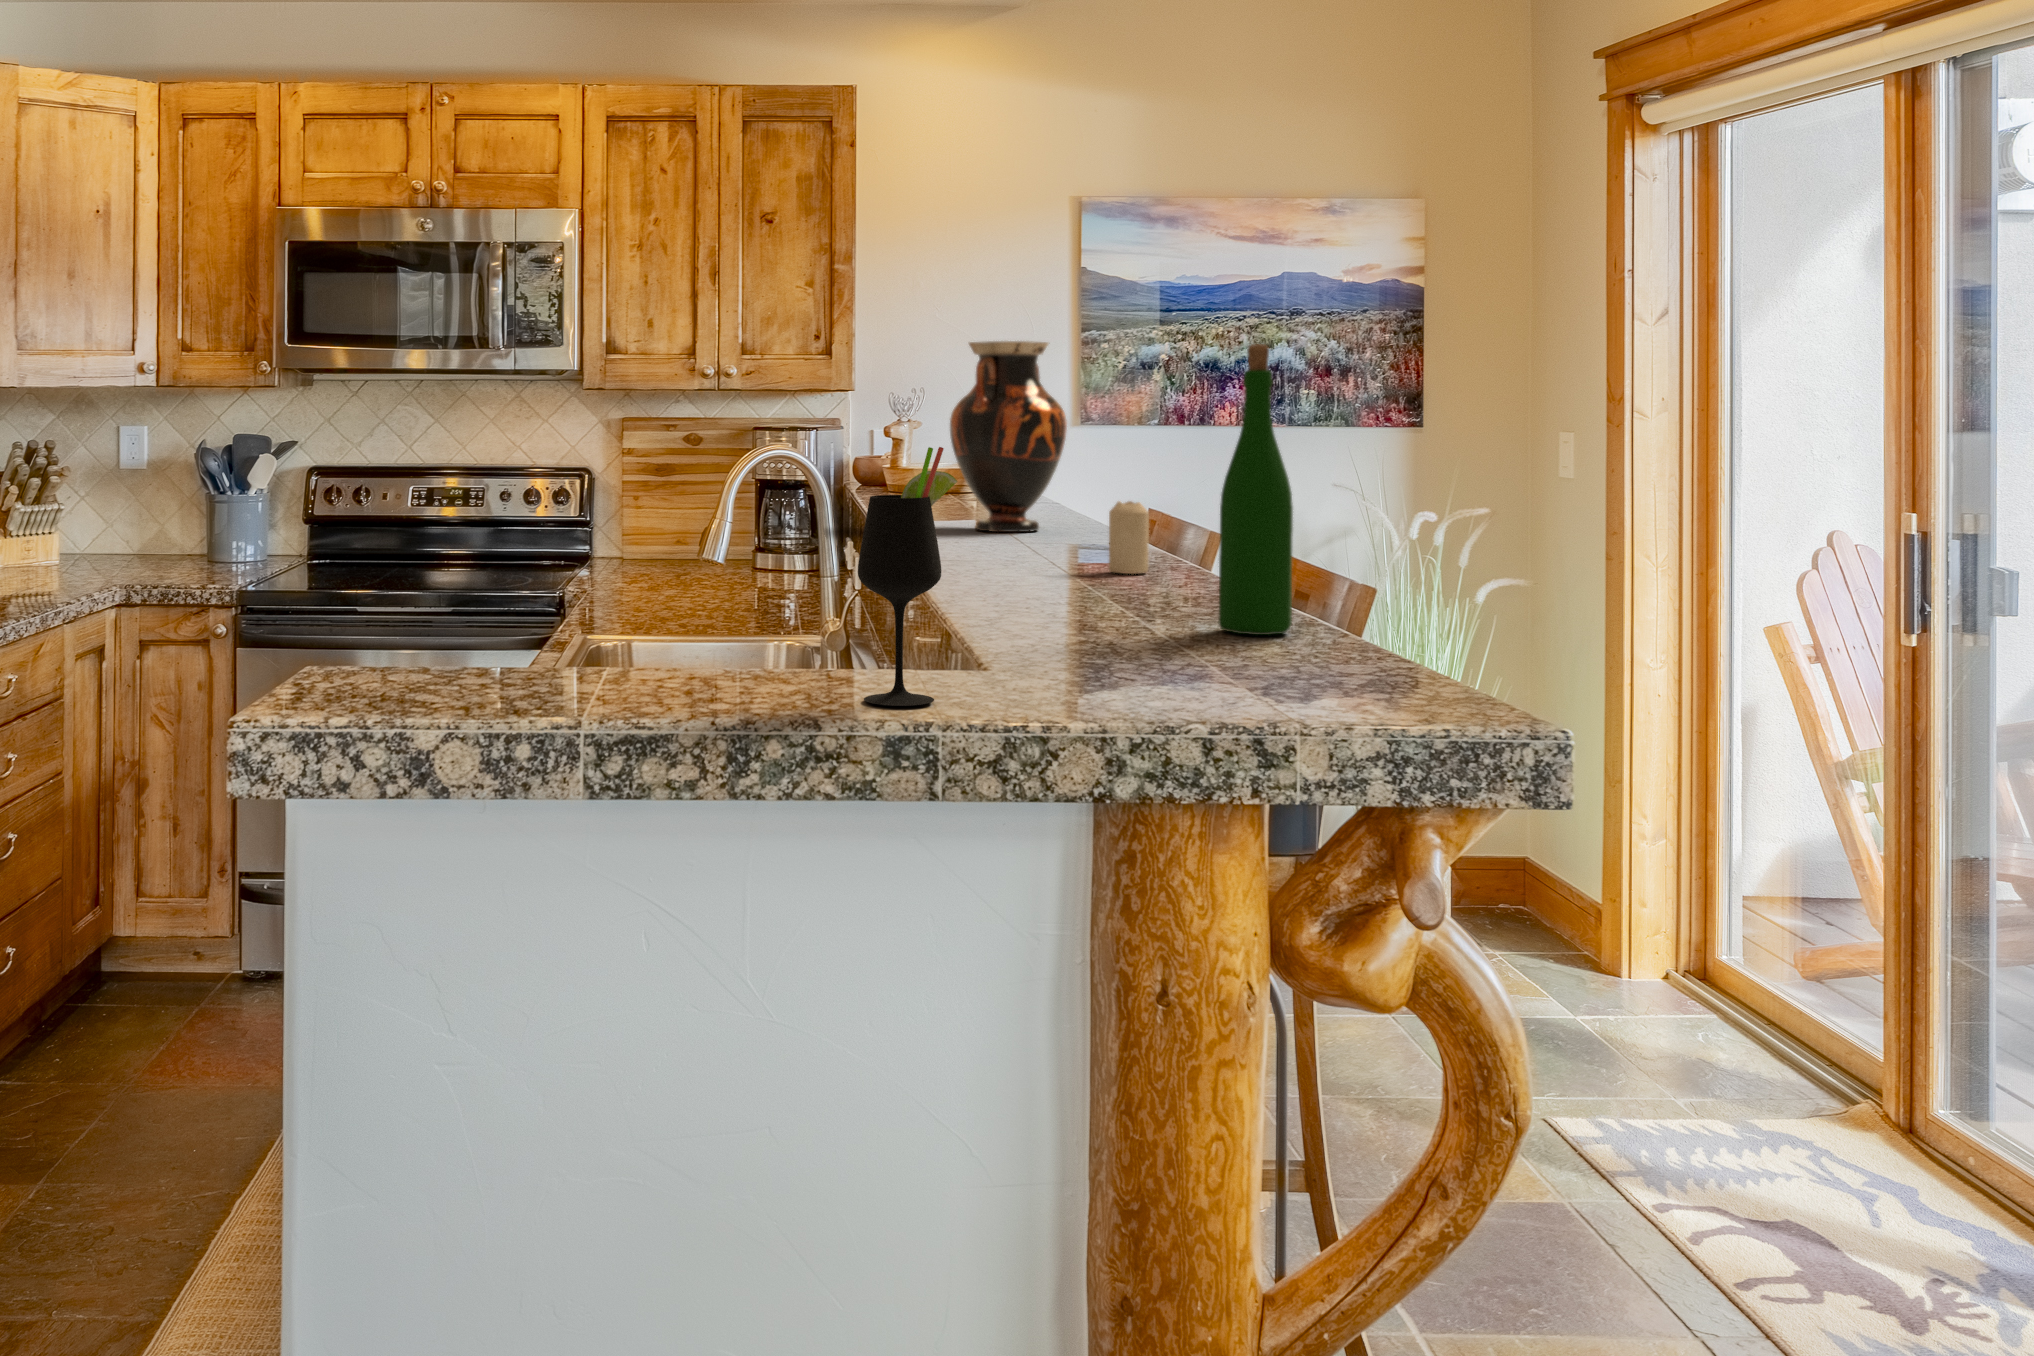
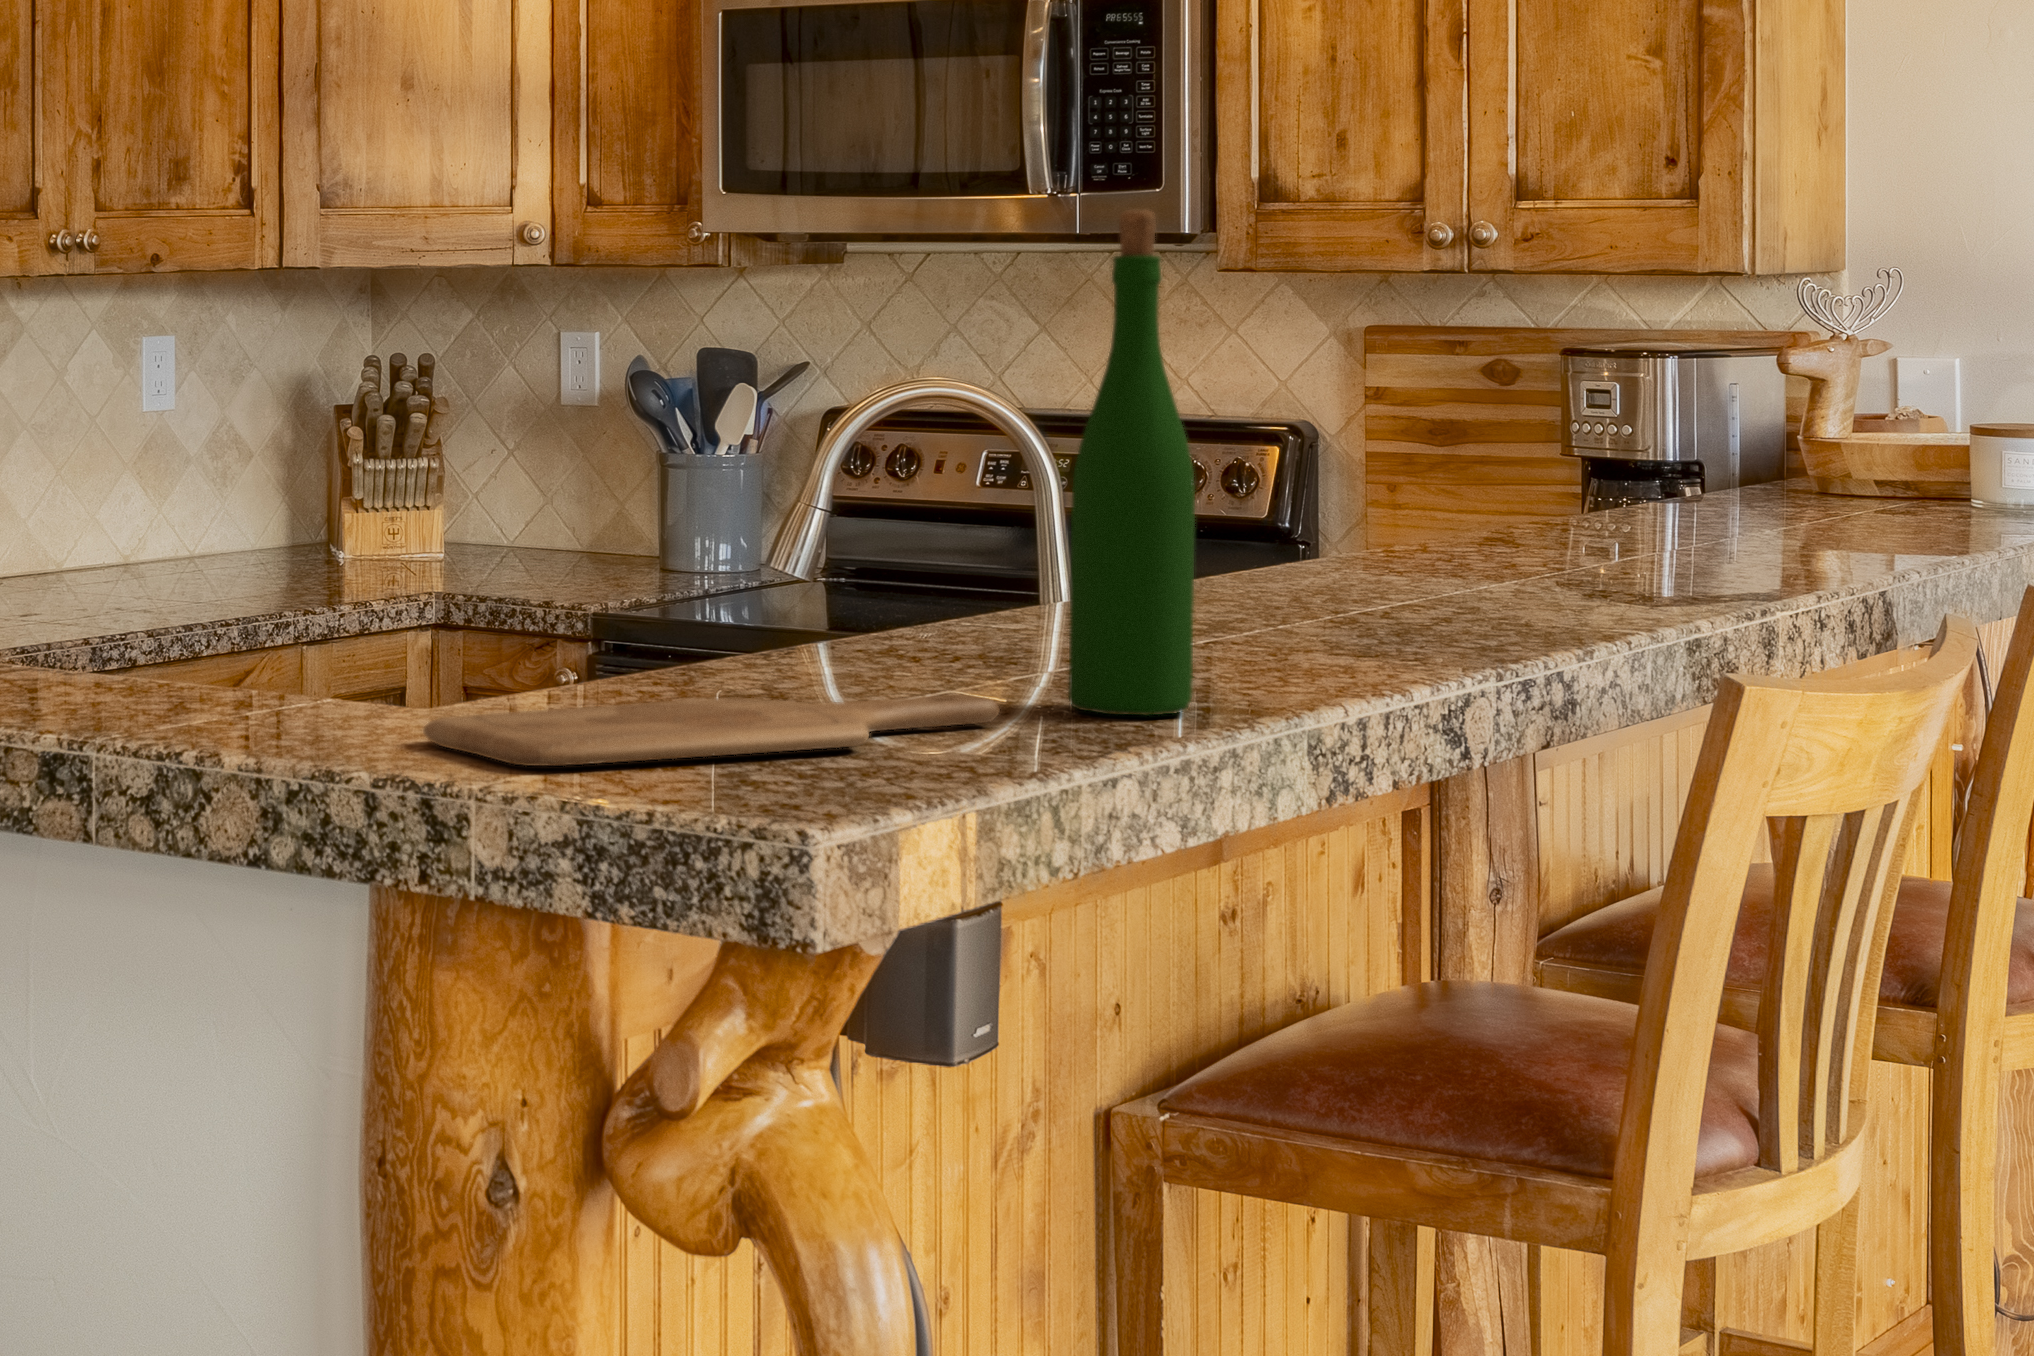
vase: present [950,341,1067,532] -> none [1563,171,1818,560]
wine glass: present [858,447,958,706] -> none [121,379,248,727]
candle: present [1109,501,1149,574] -> none [1428,491,1508,630]
cutting board: none [1083,631,1298,705] -> present [423,695,999,766]

